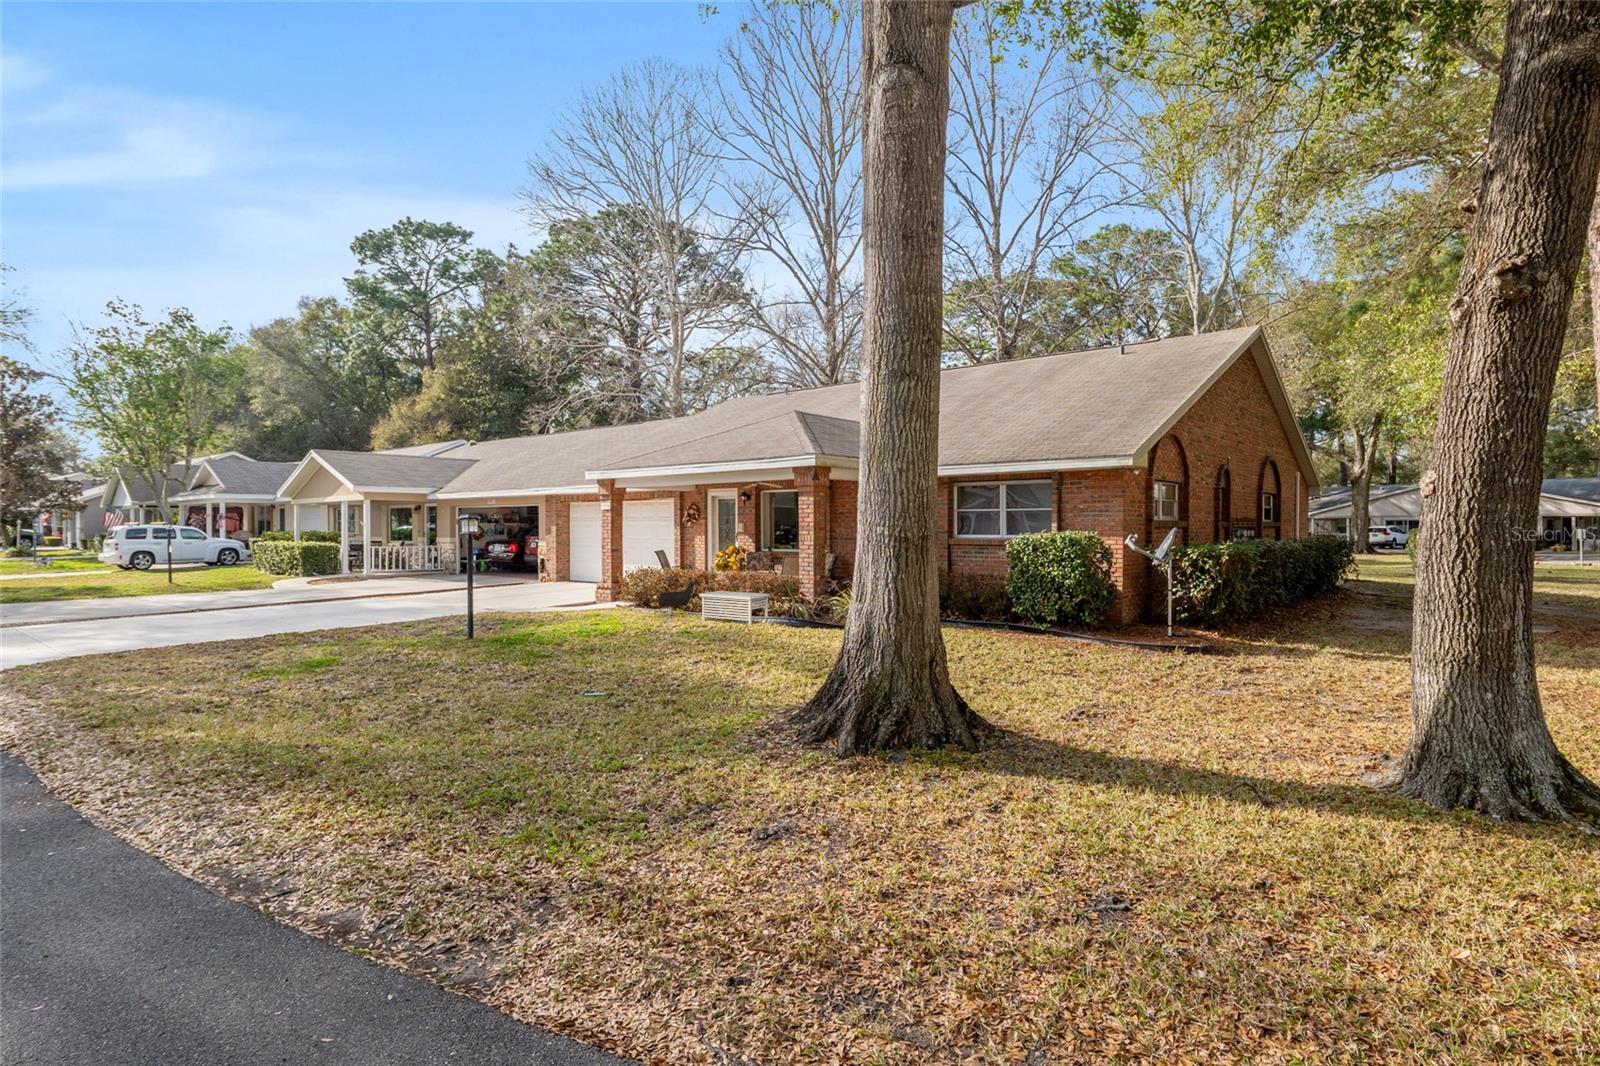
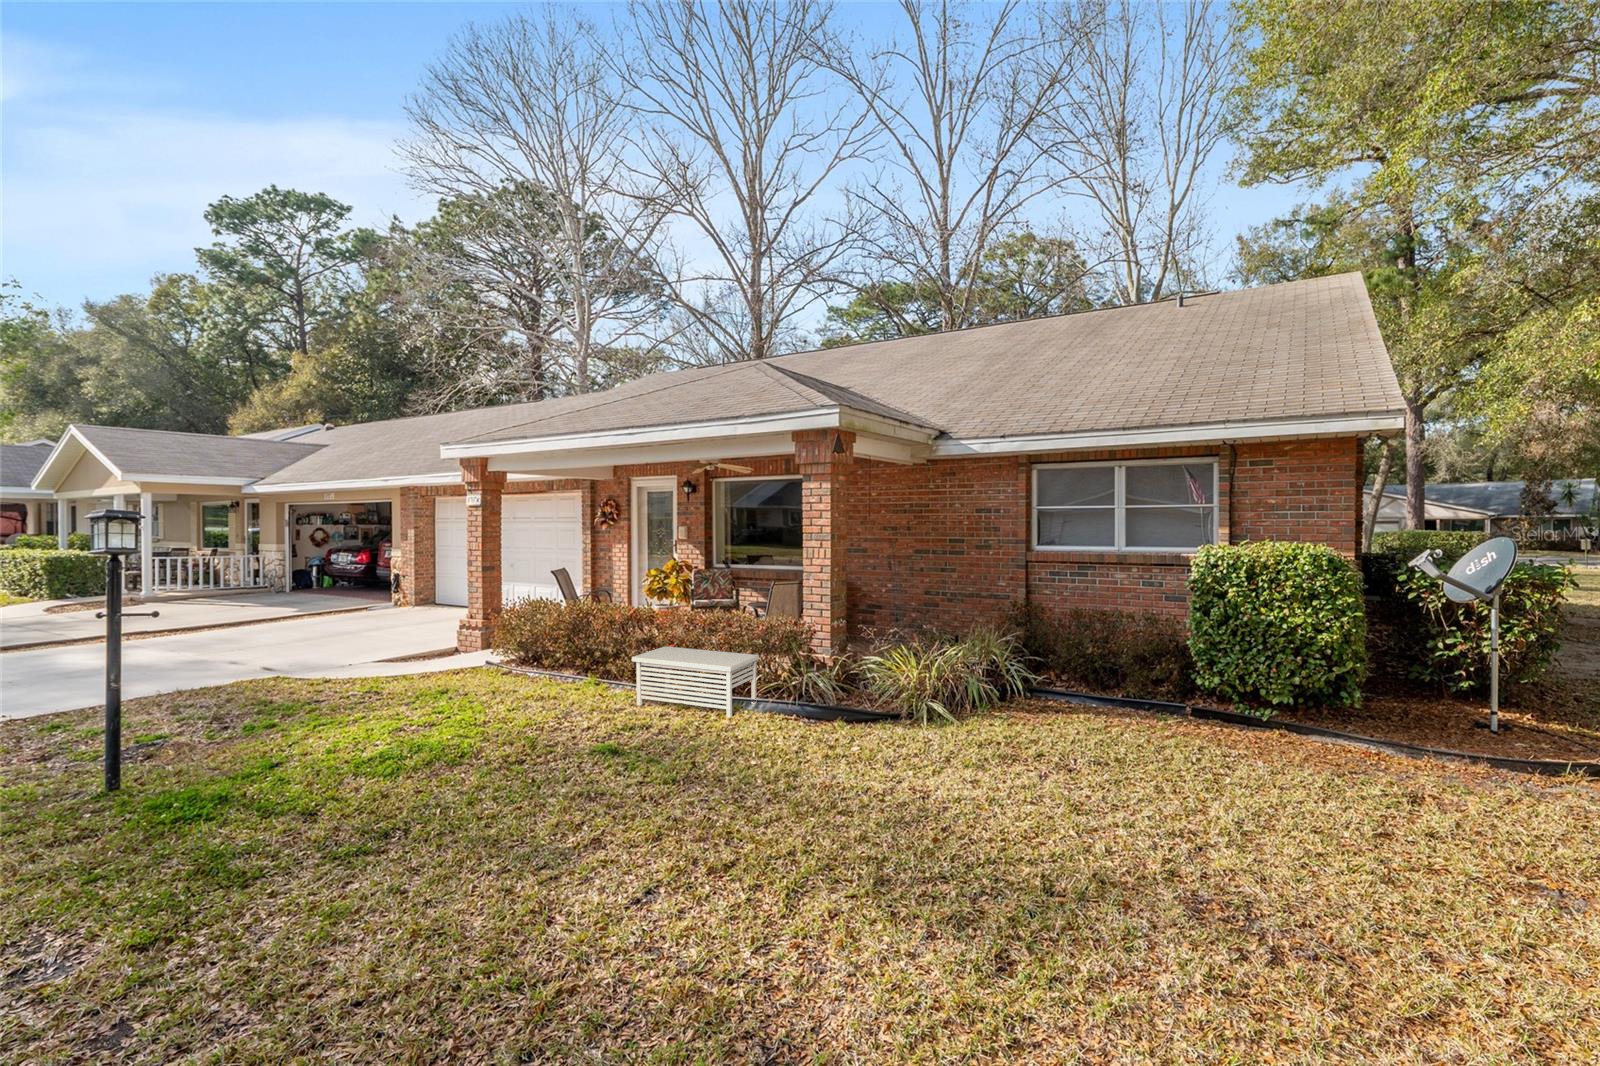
lounge chair: present [658,581,694,618] -> none [545,627,619,696]

